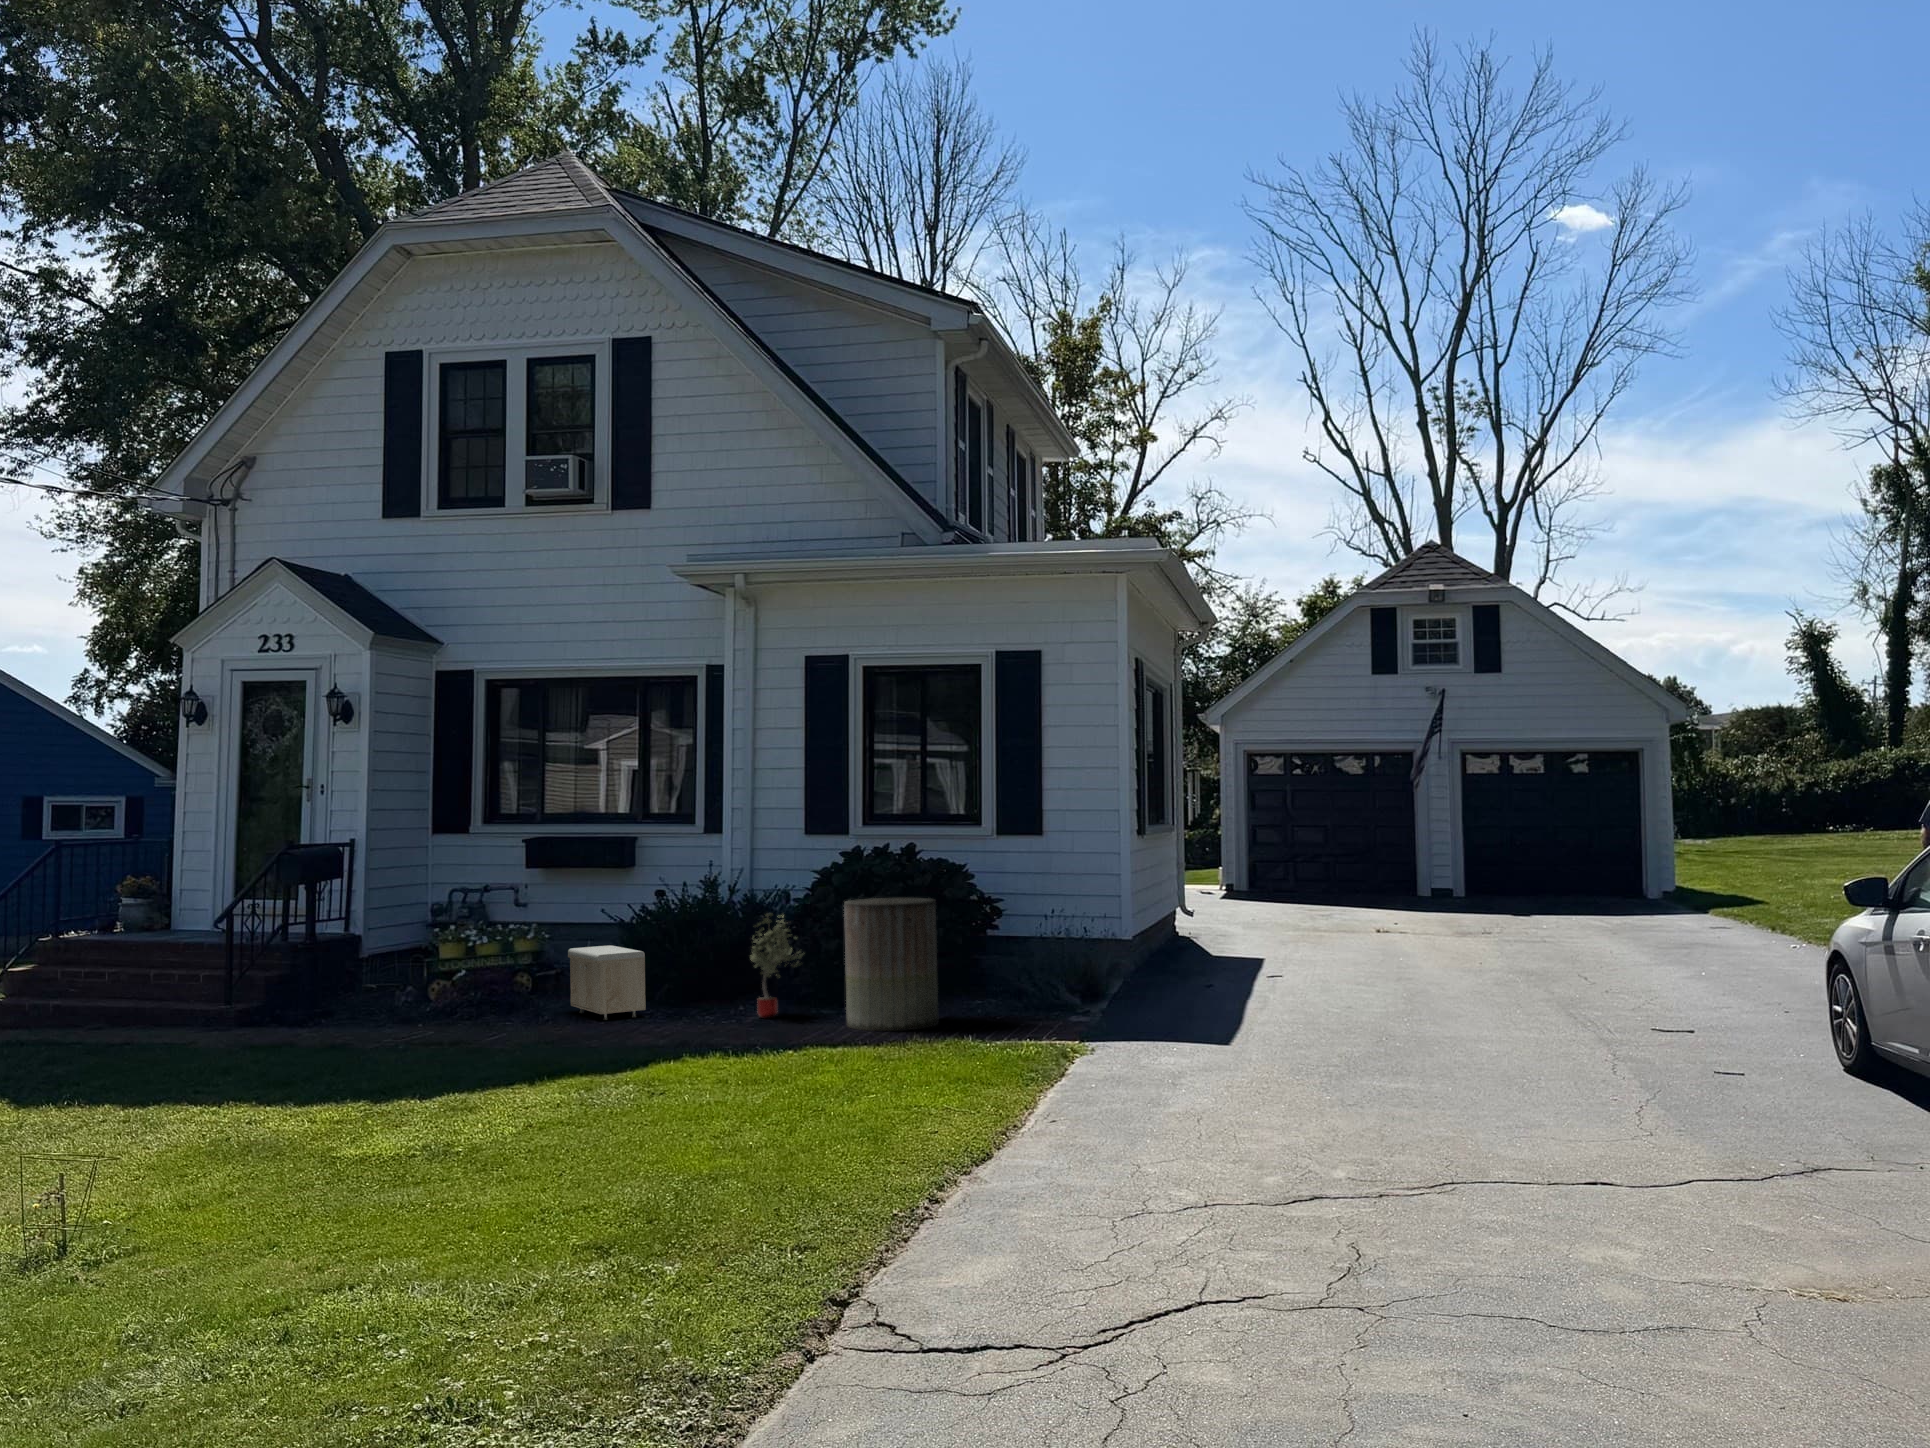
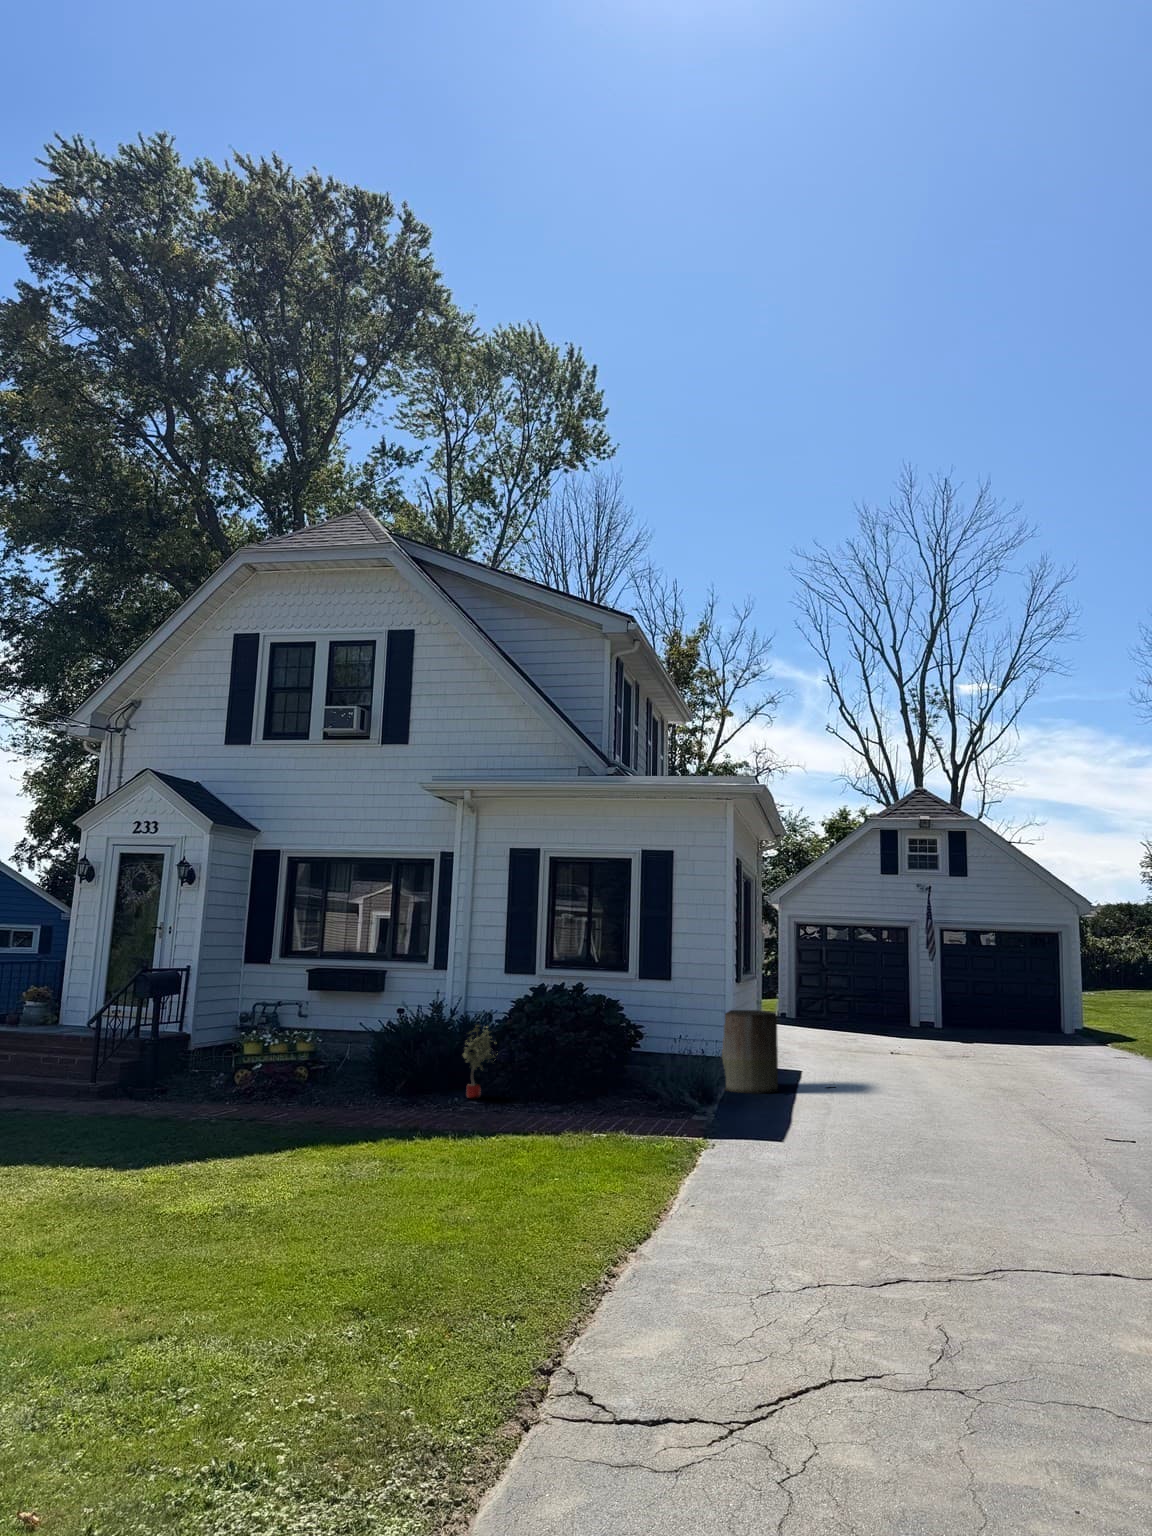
trash can: present [844,898,939,1031] -> present [722,1010,778,1094]
storage bench: present [568,945,646,1020] -> none [336,1042,390,1096]

